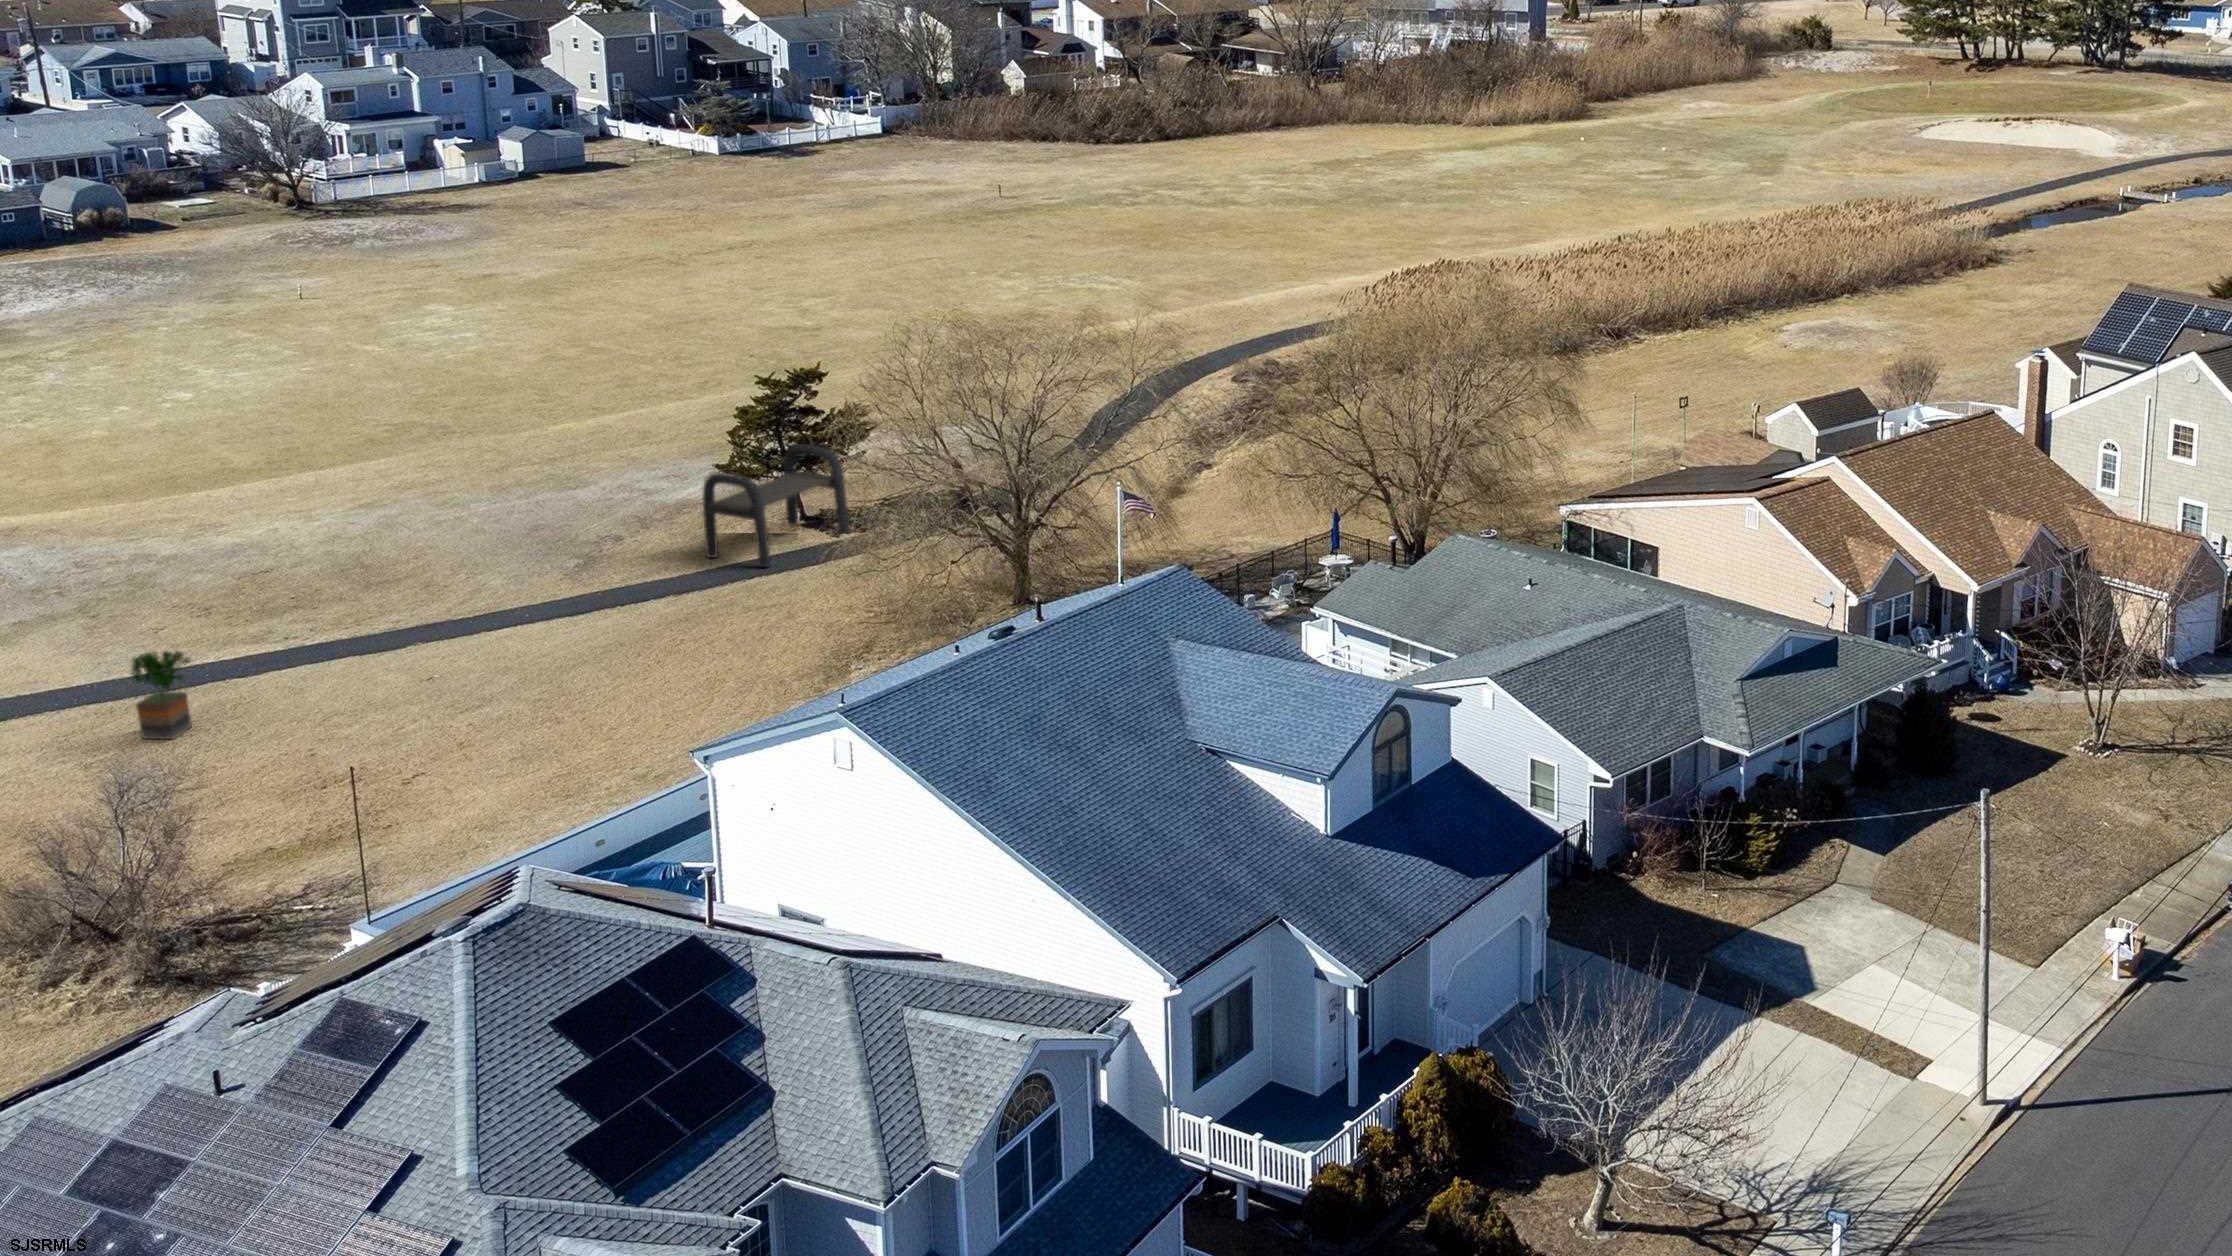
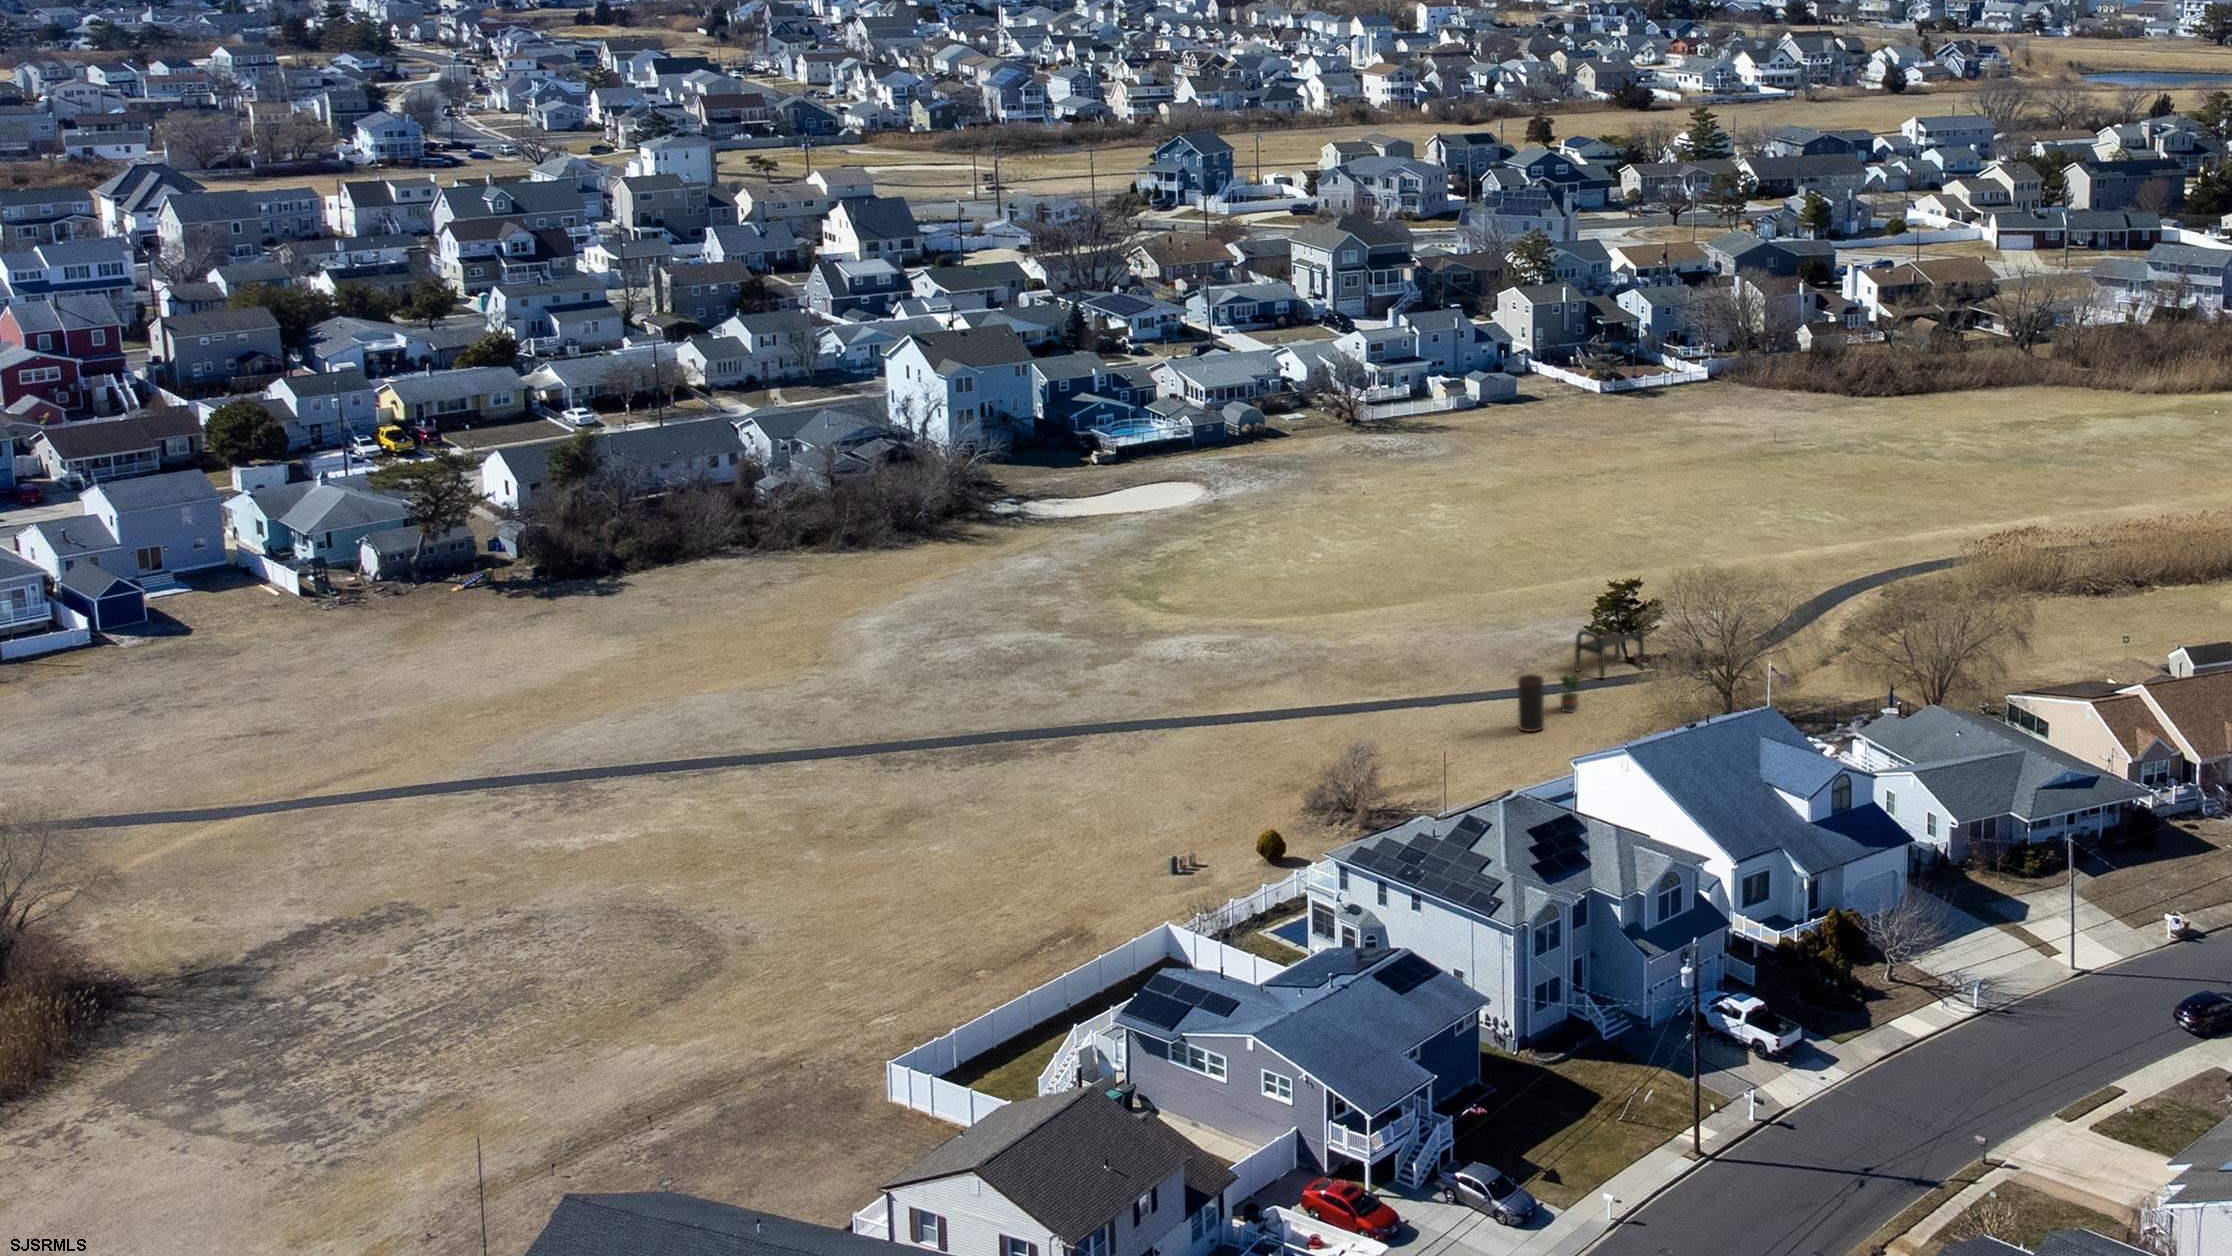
trash can: none [568,568,641,692] -> present [1518,674,1544,732]
potted tree: present [130,651,192,739] -> present [1560,674,1582,712]

